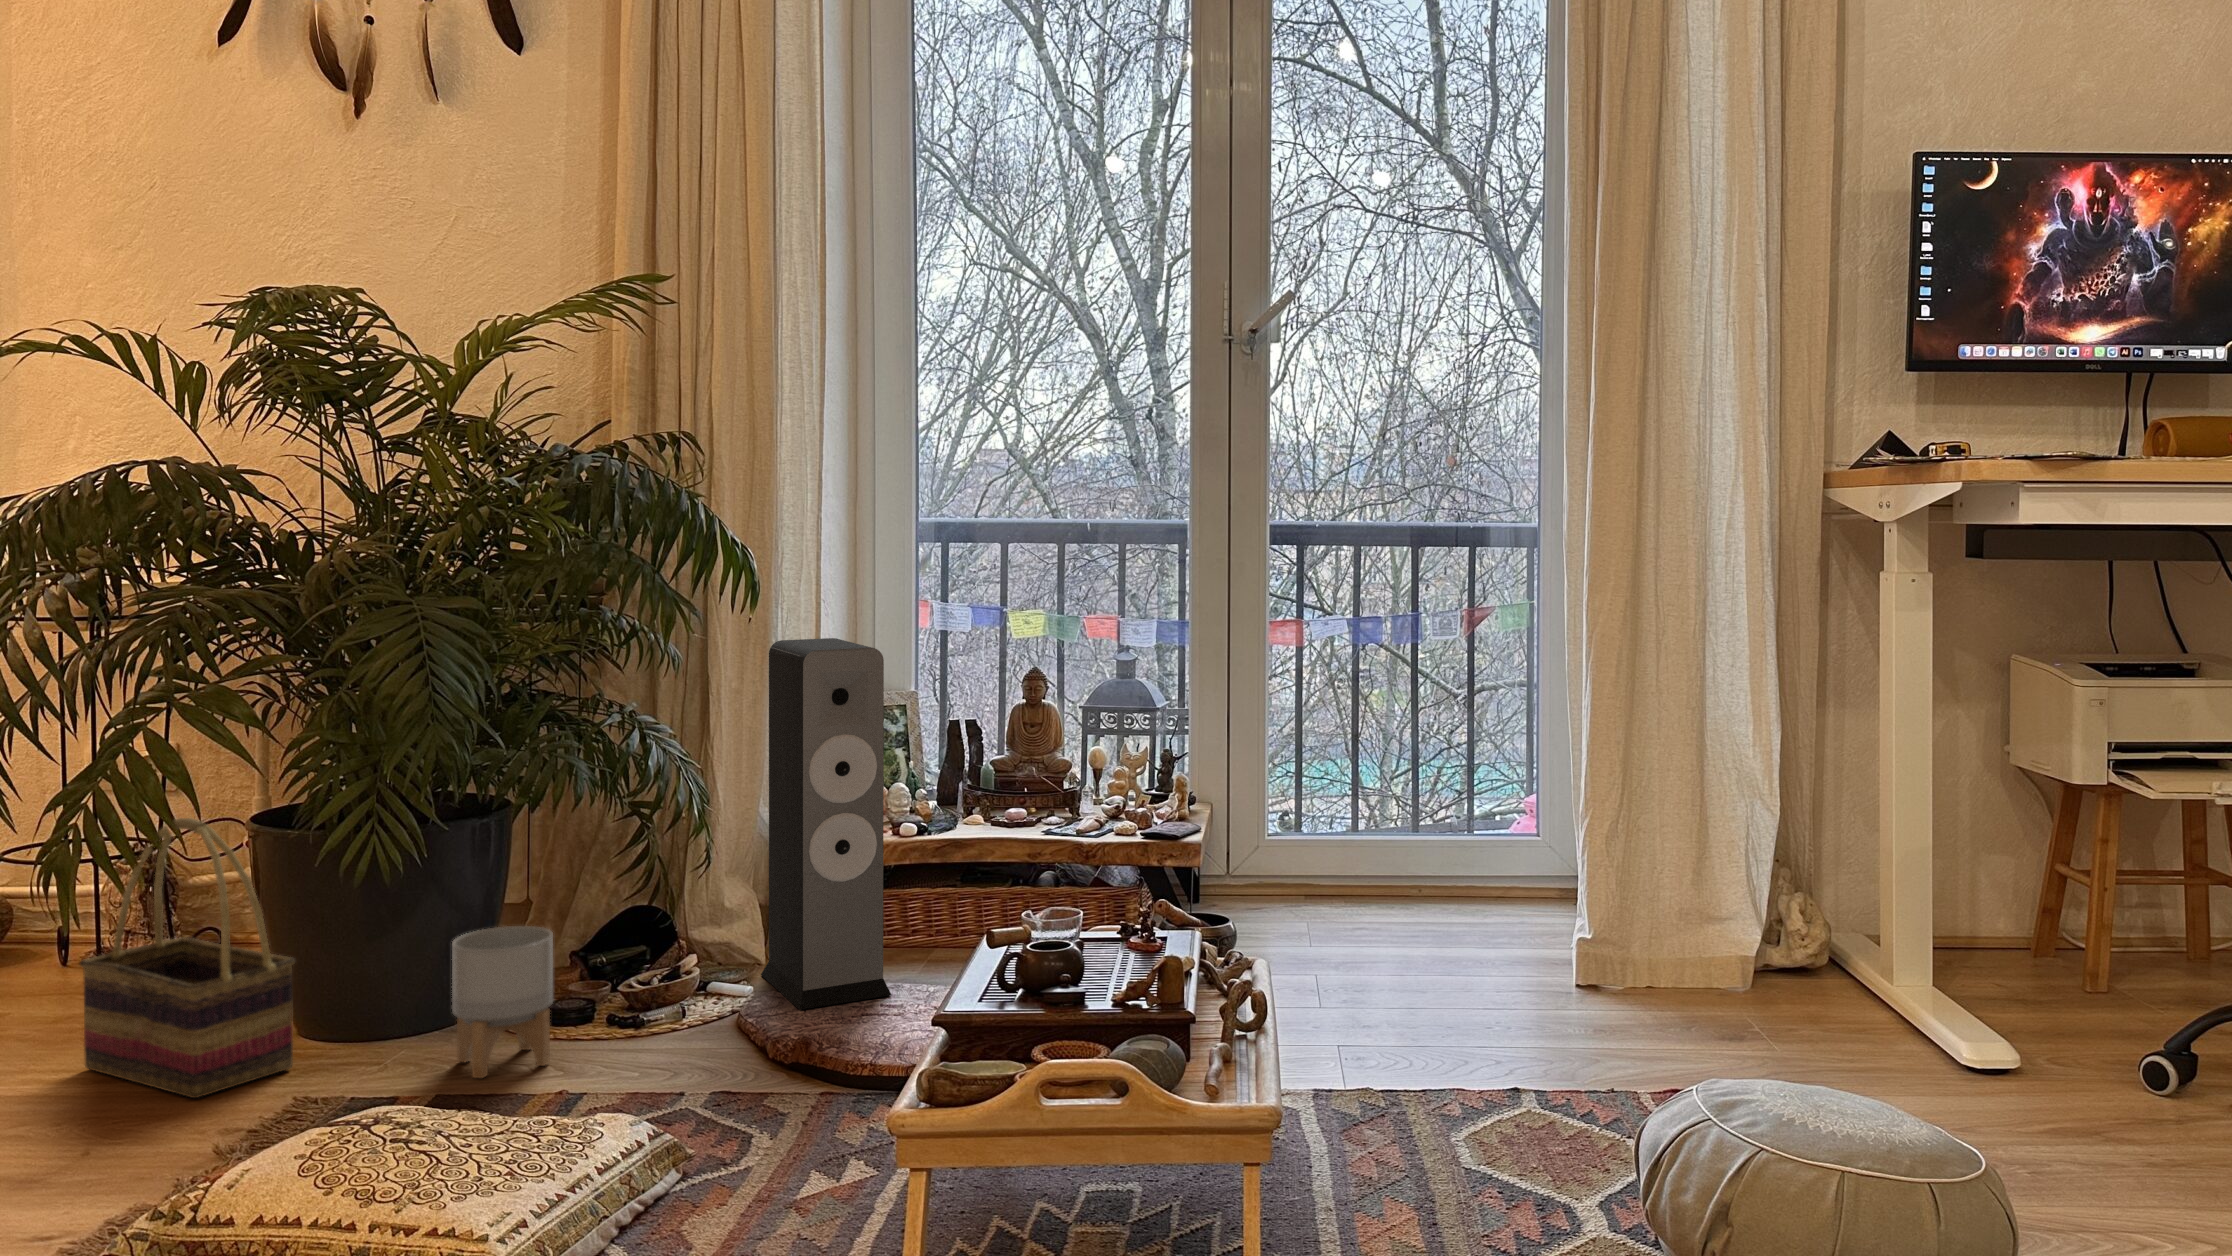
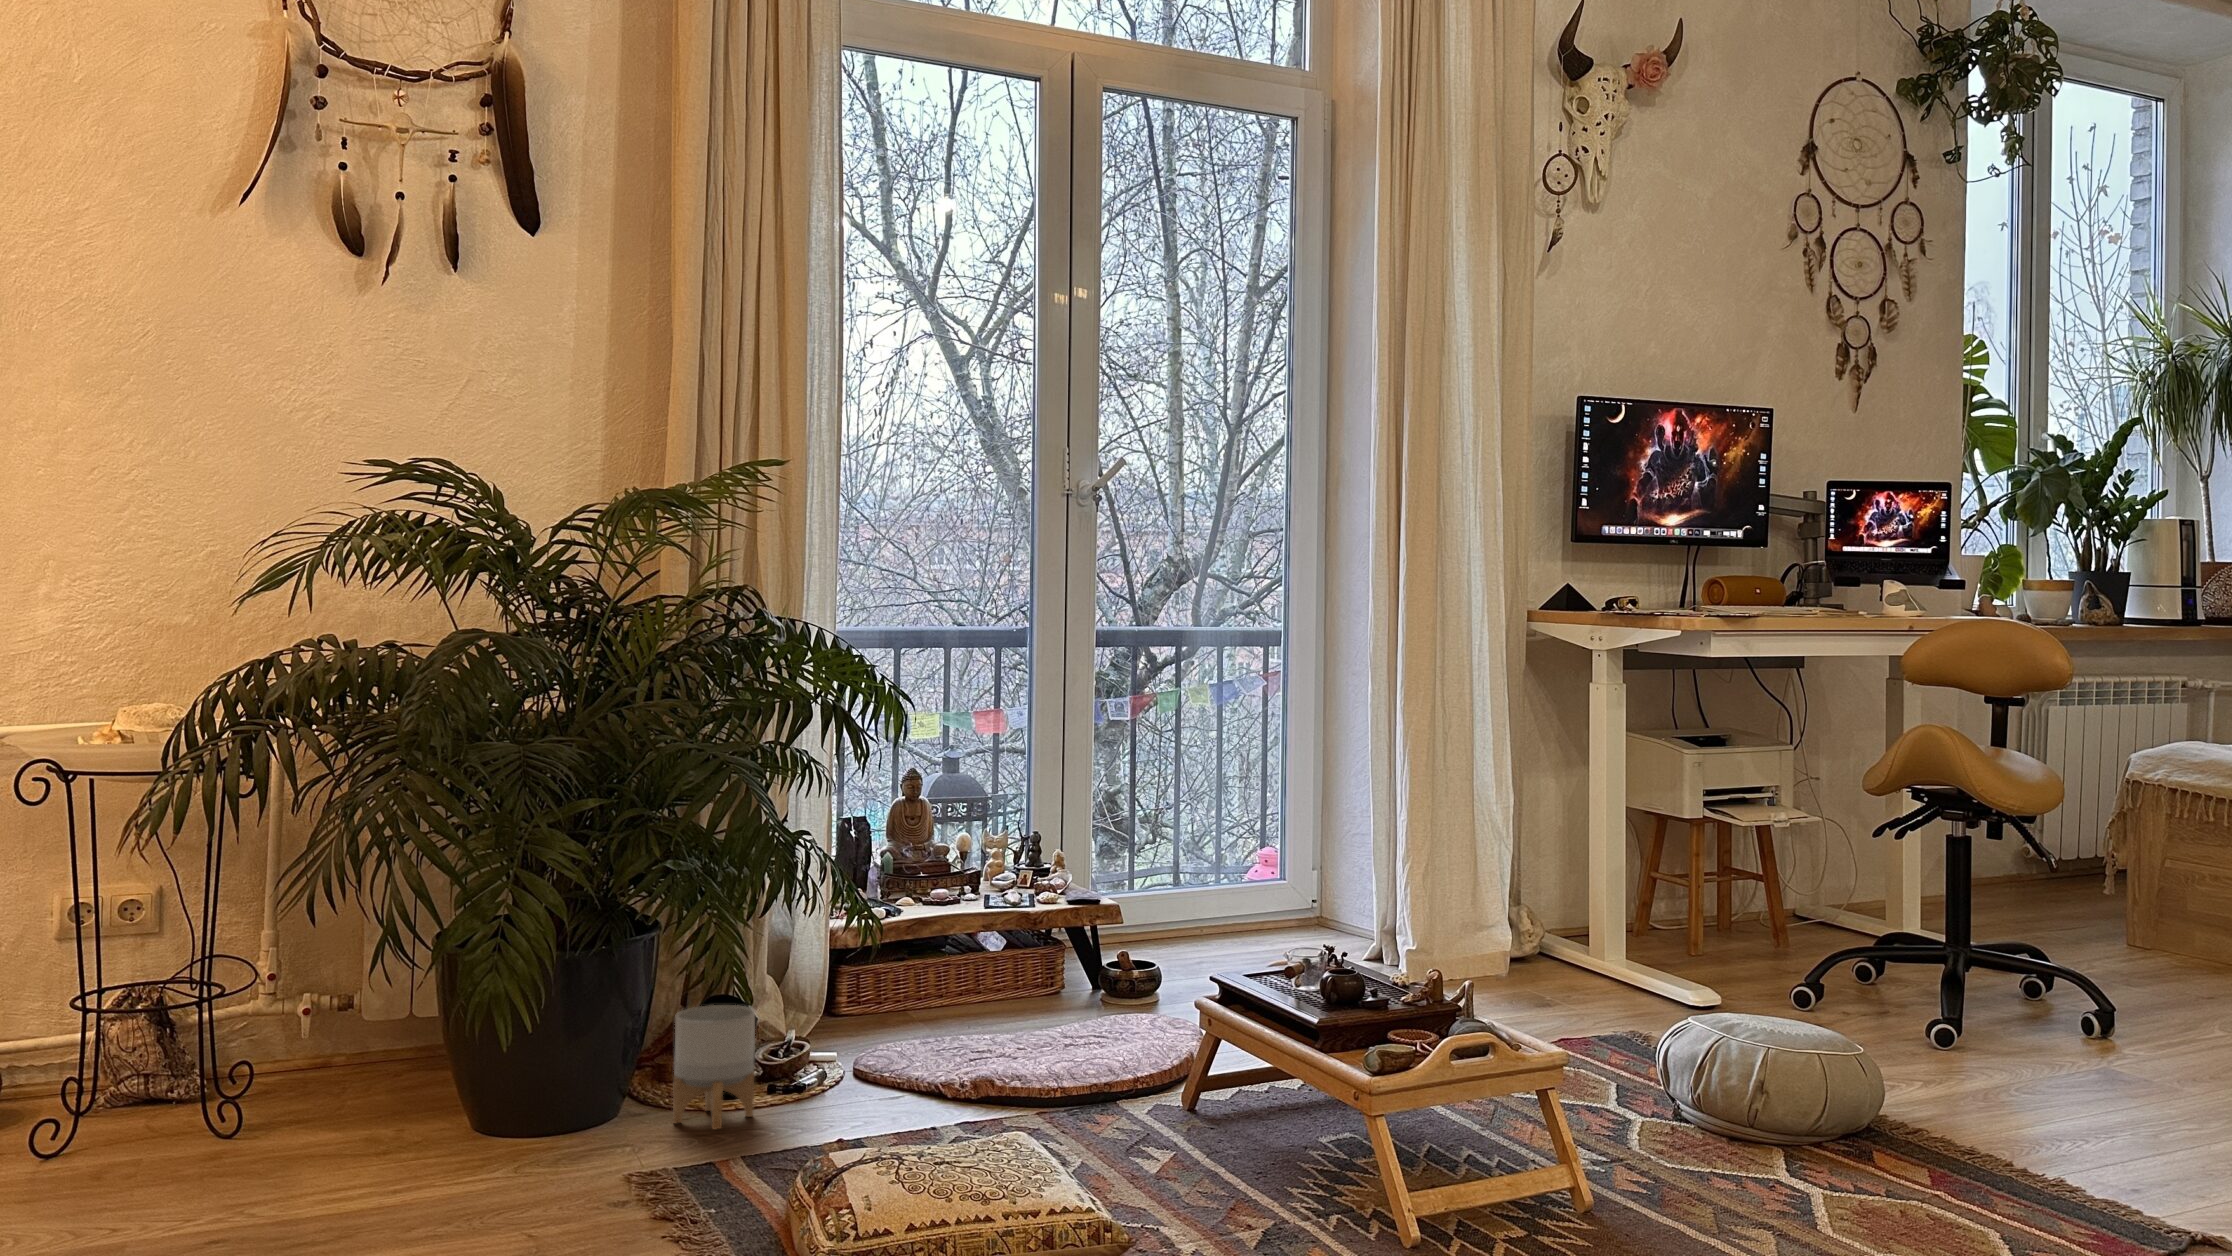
speaker: present [761,638,891,1010] -> none [790,756,928,1064]
basket: present [80,818,295,1098] -> none [343,932,546,1169]

